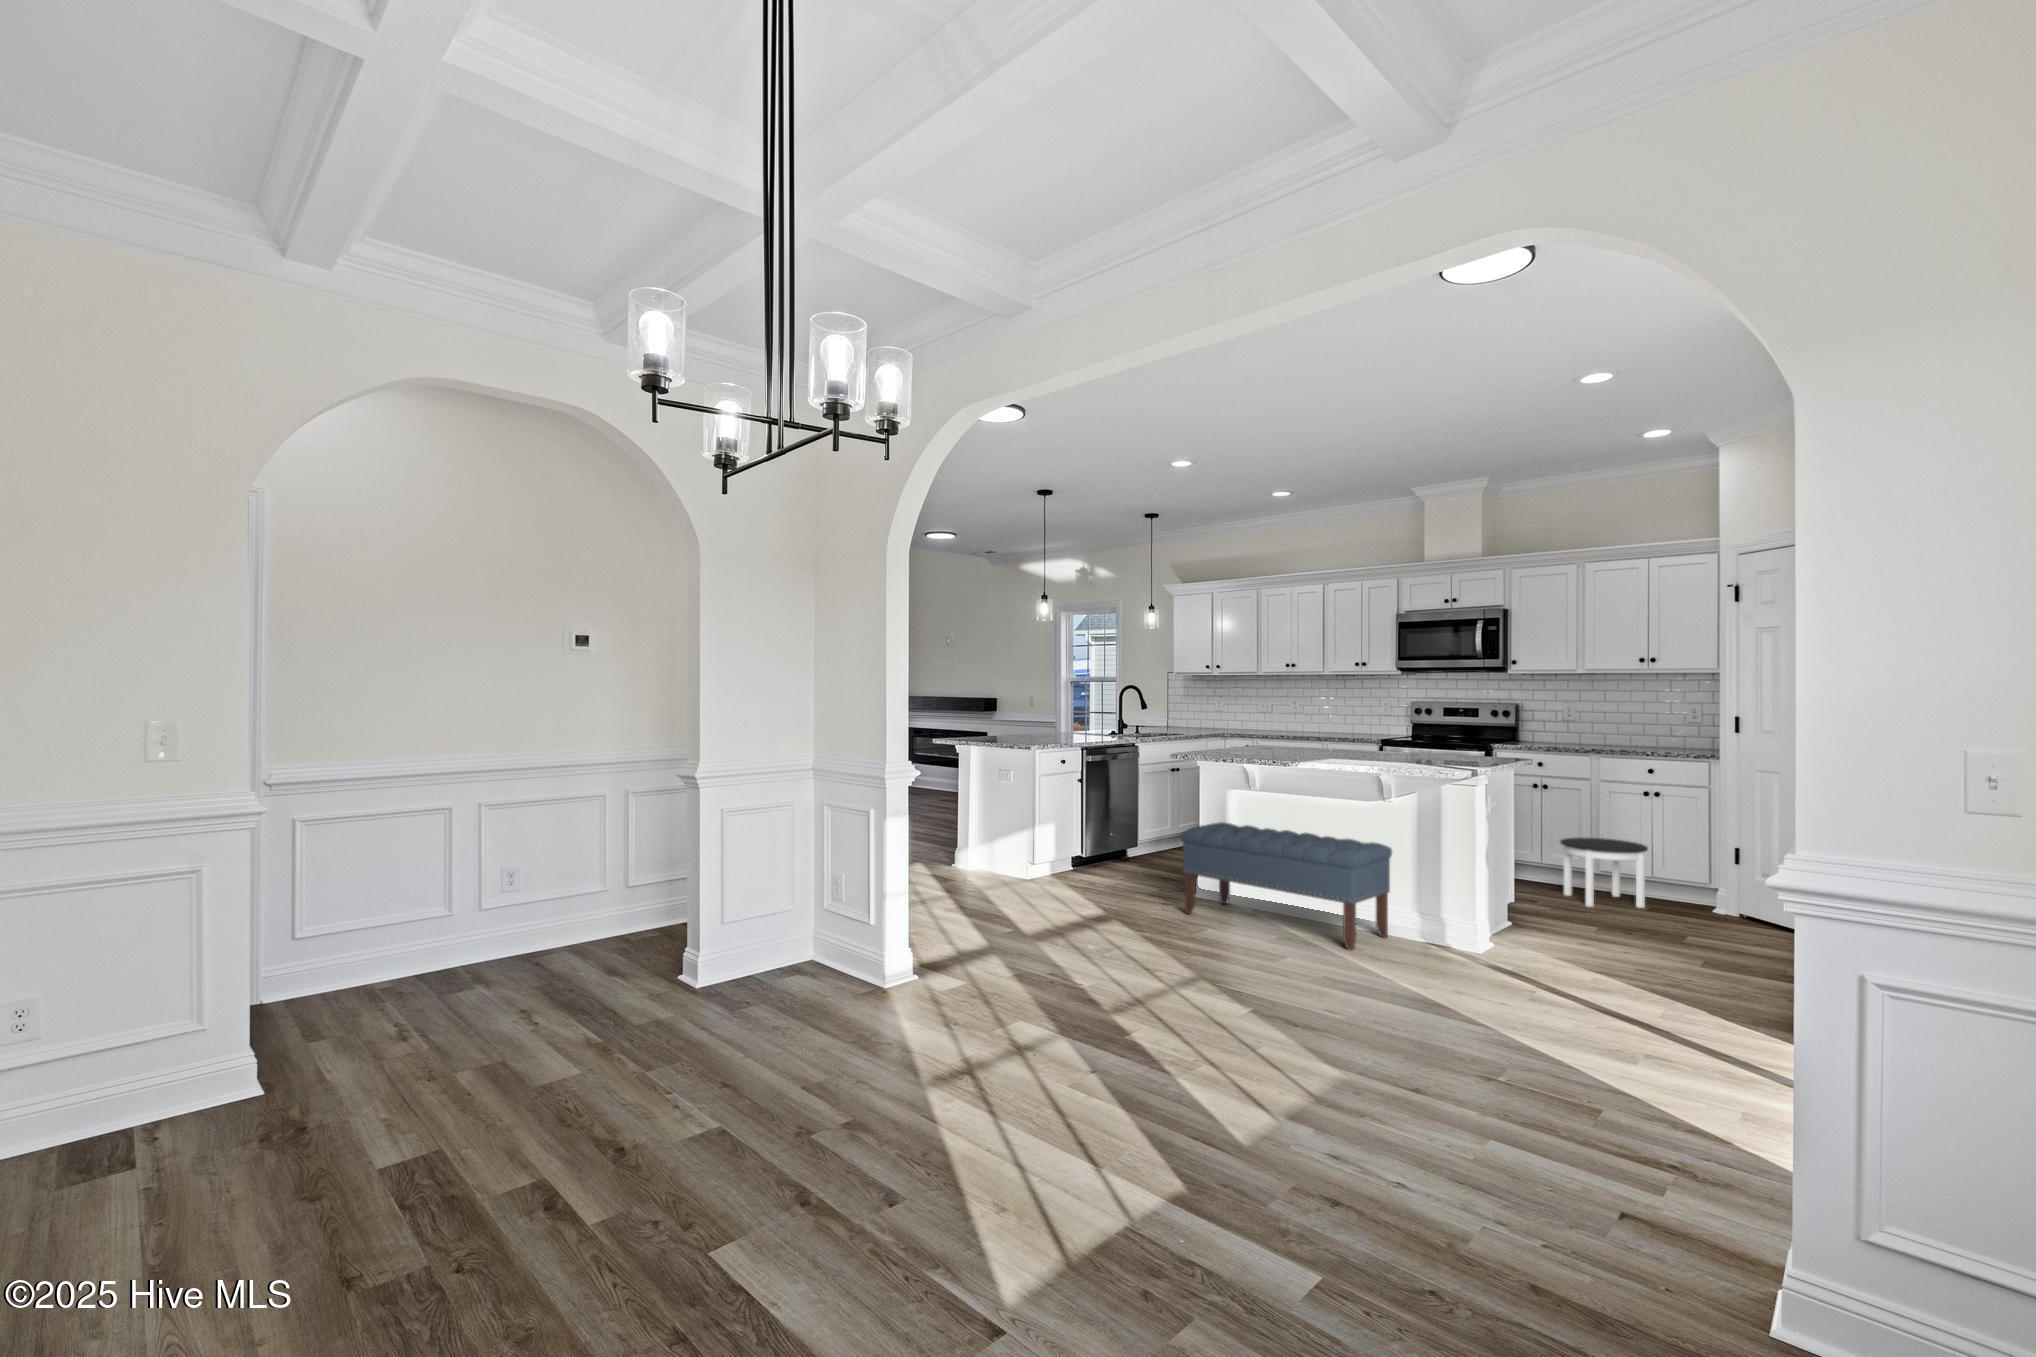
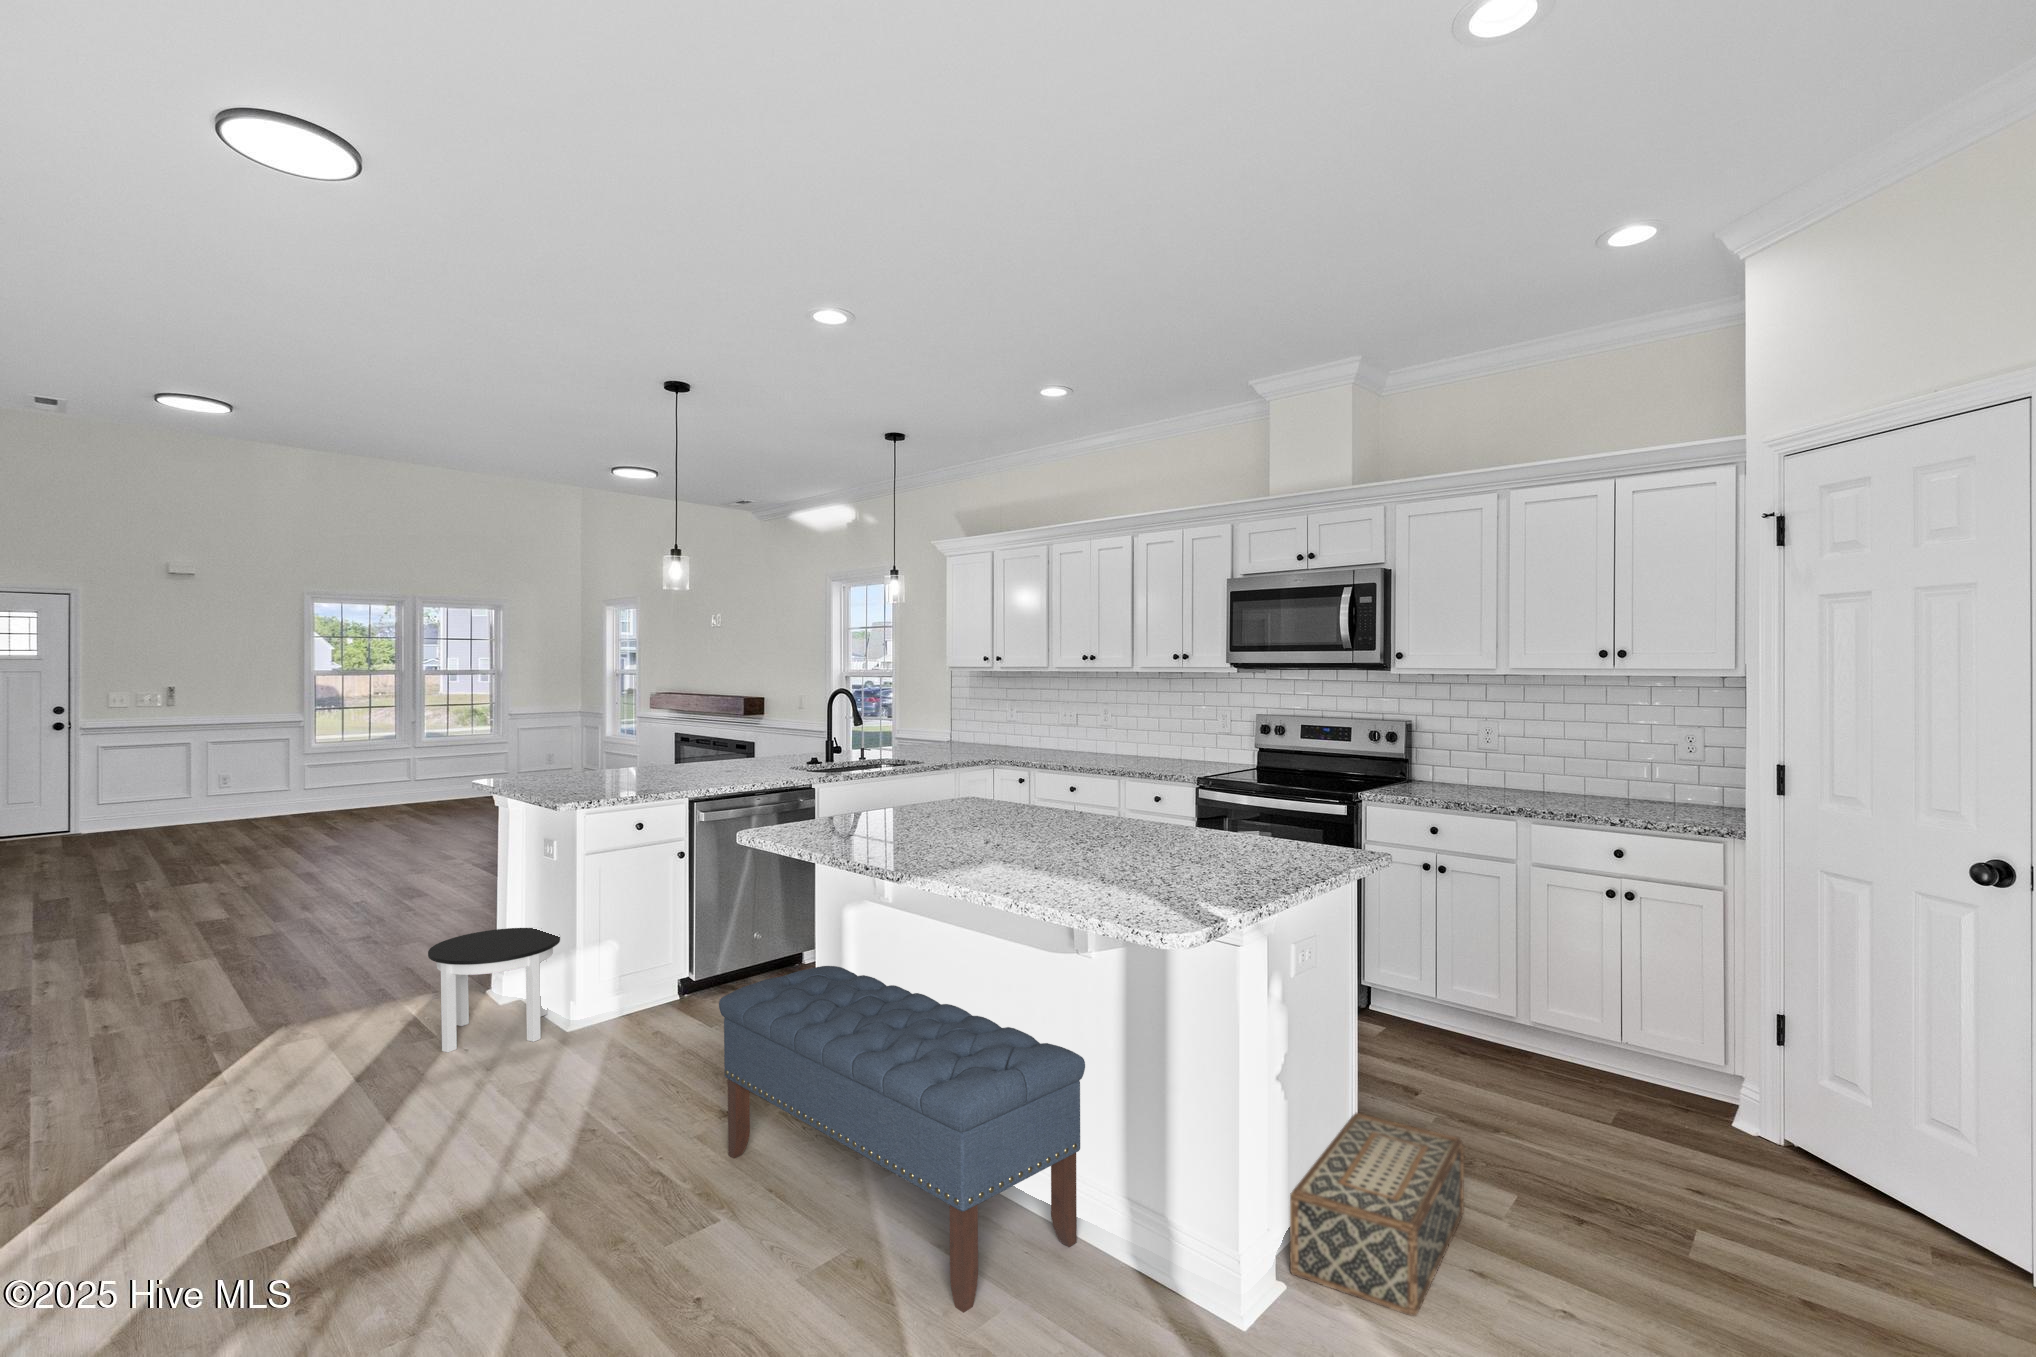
round table: present [1560,838,1648,908] -> present [428,928,560,1052]
woven basket: none [1496,888,1574,954] -> present [1290,1113,1464,1316]

